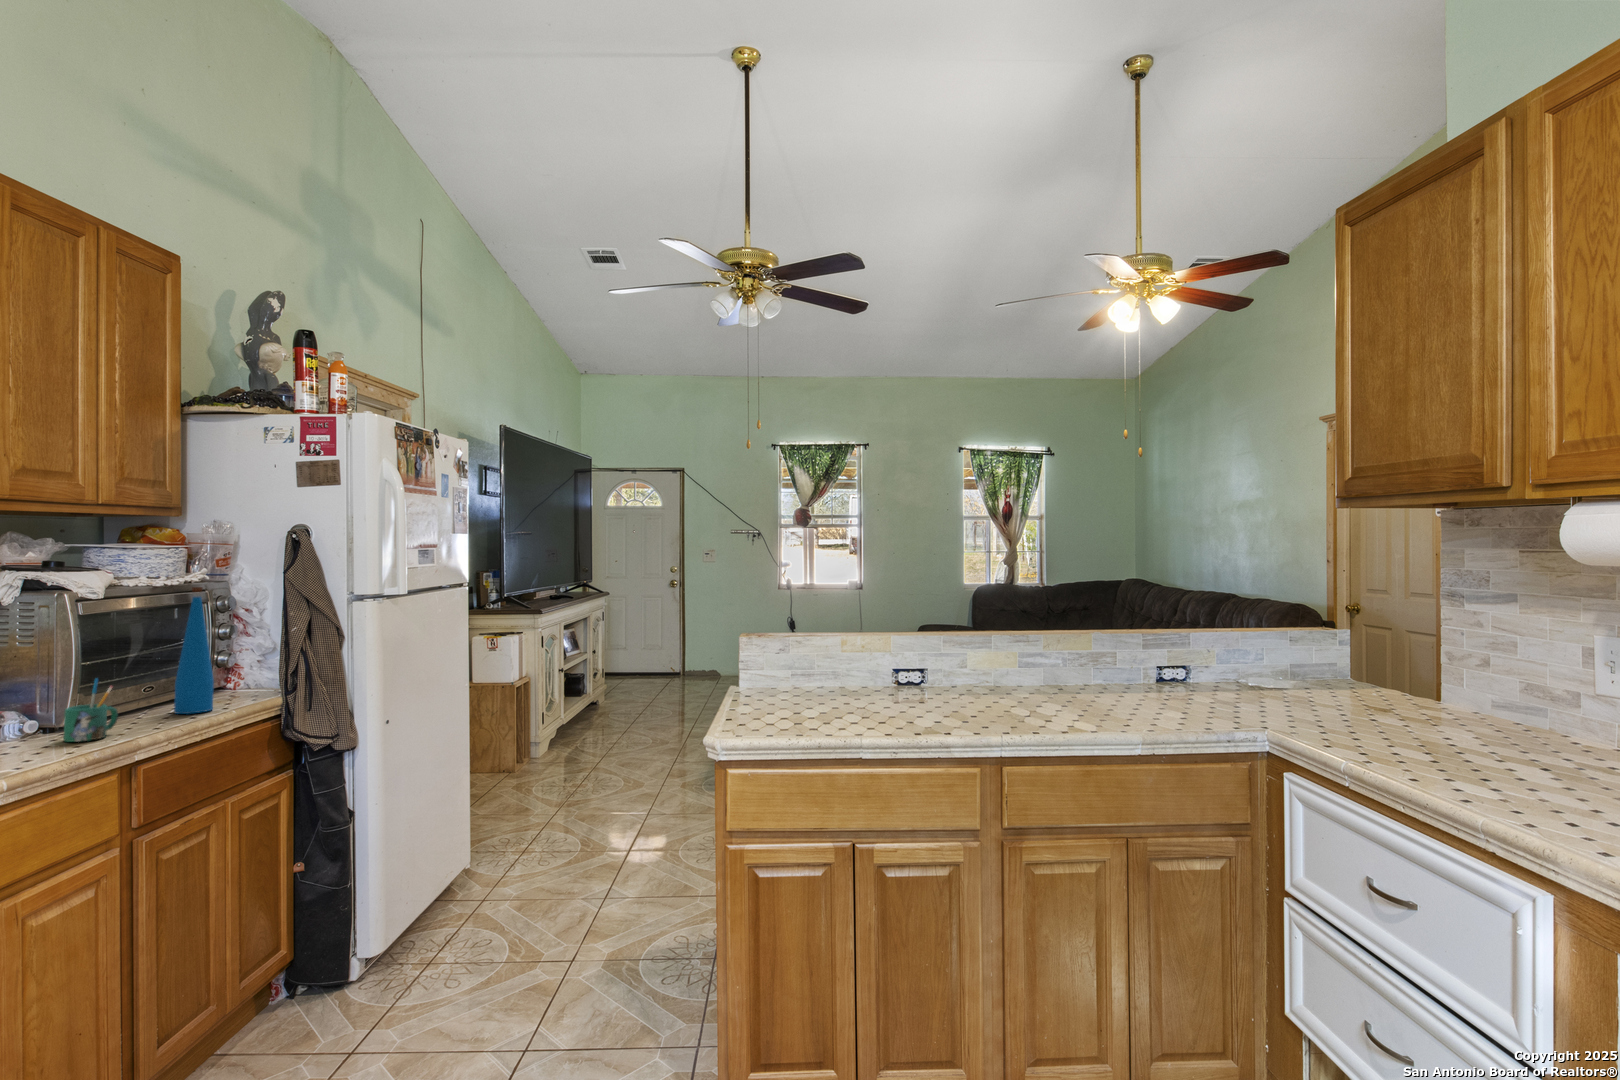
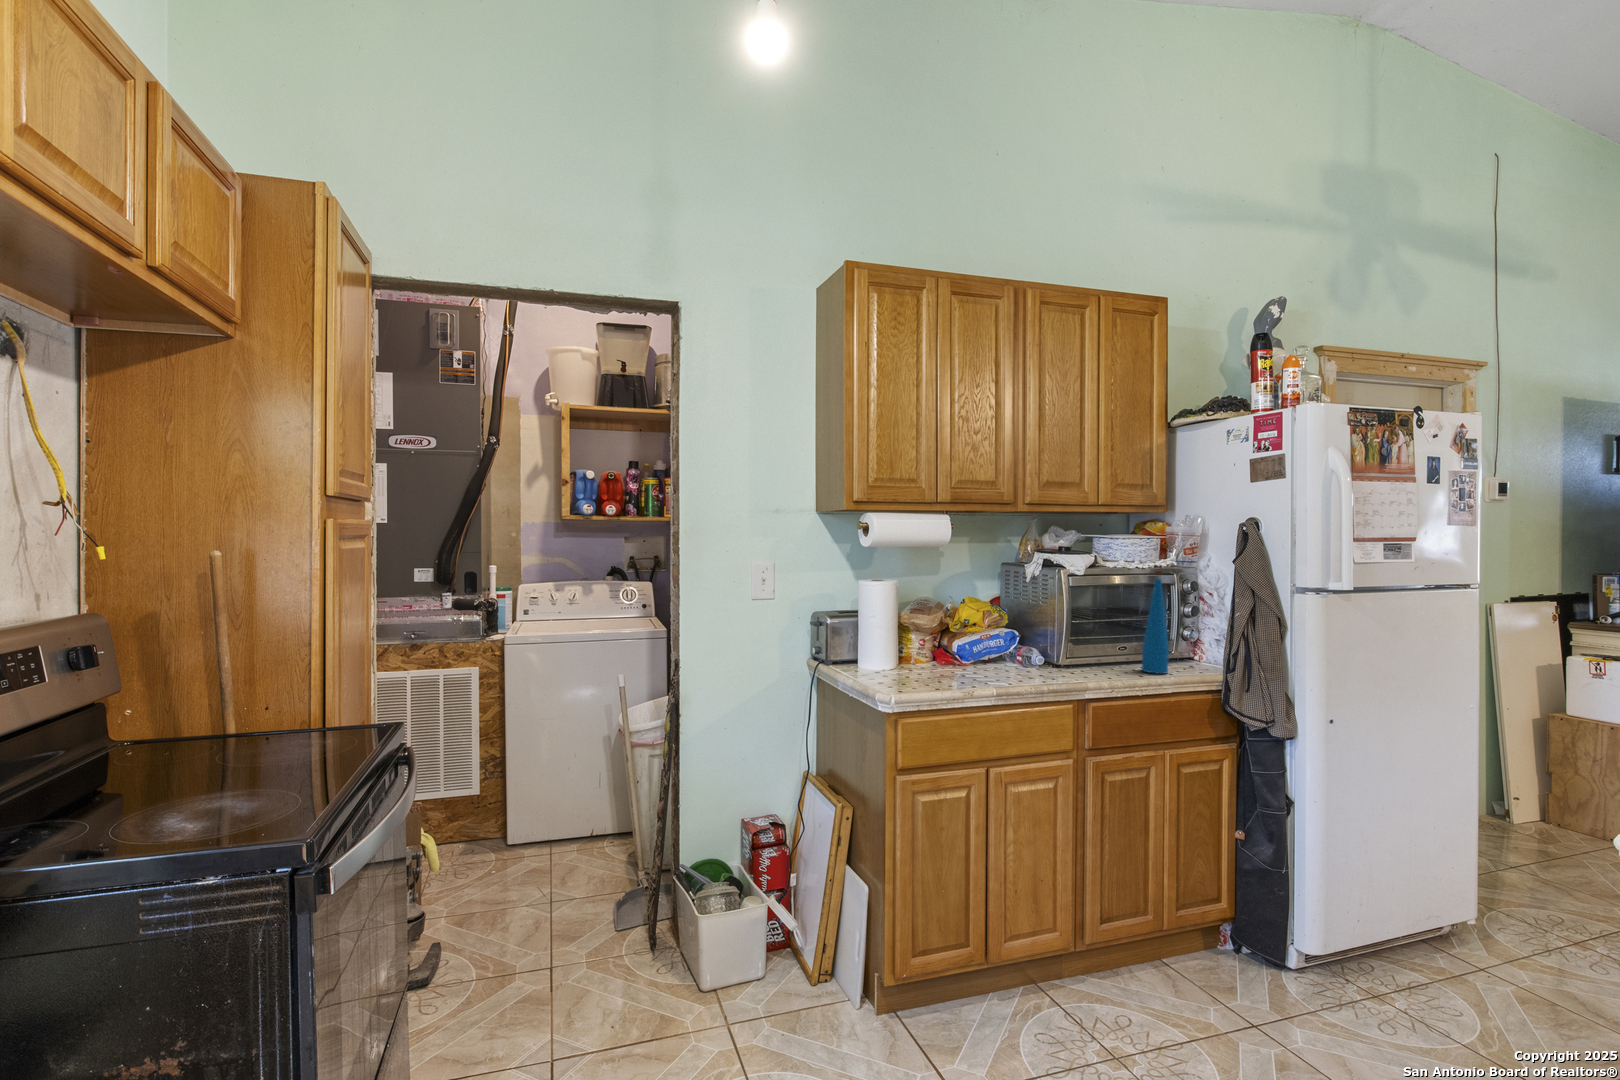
mug: present [64,679,118,742] -> none [1064,633,1095,676]

